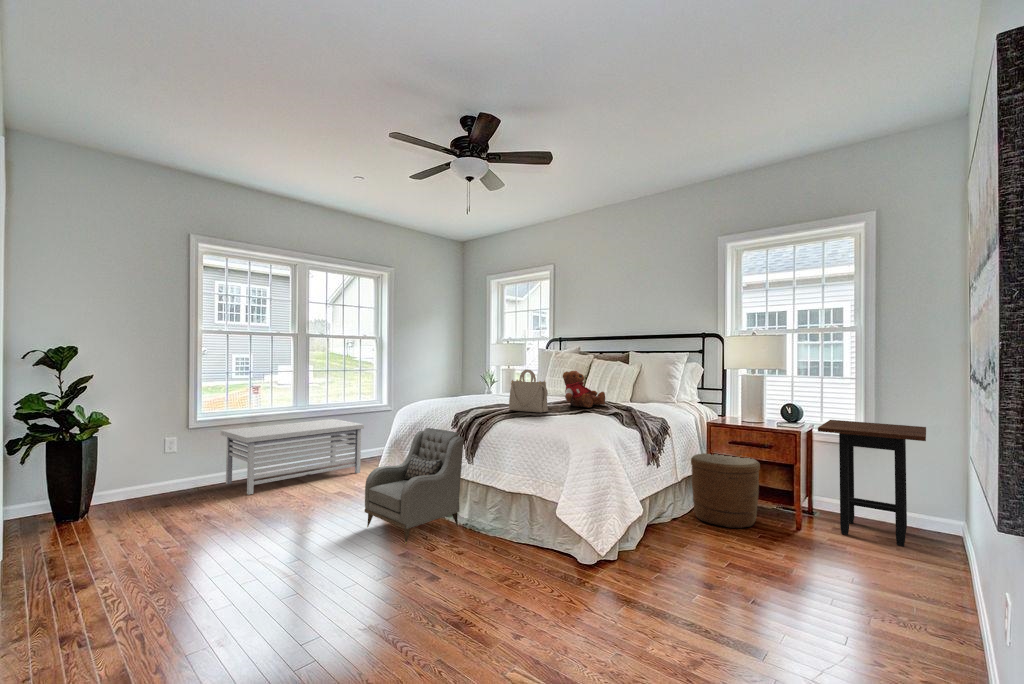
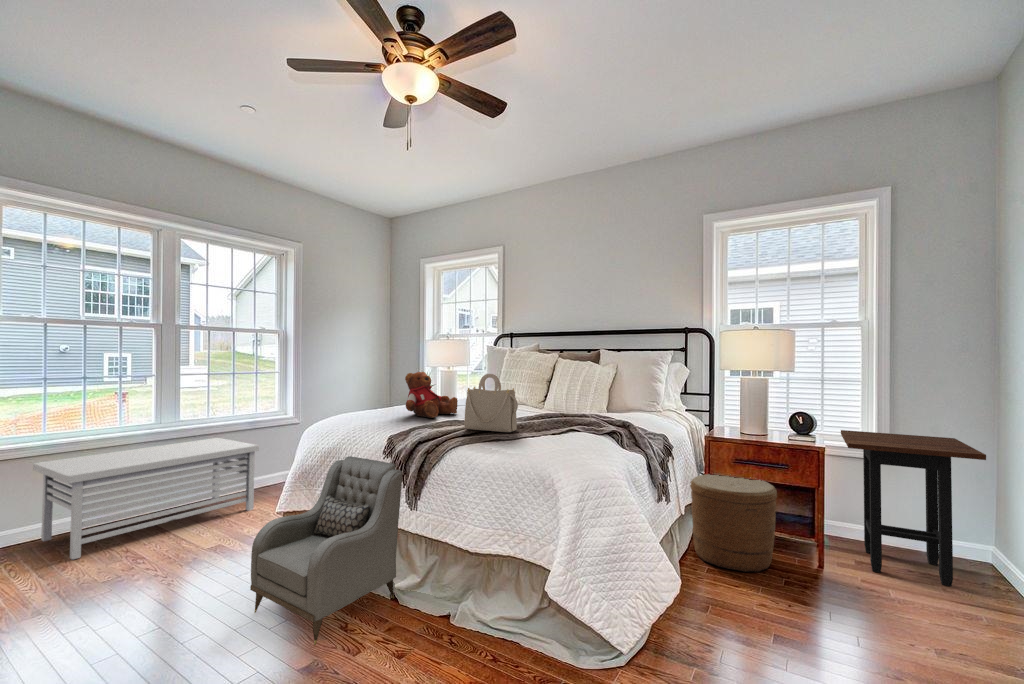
teddy bear: present [563,371,605,407] -> present [405,372,458,418]

